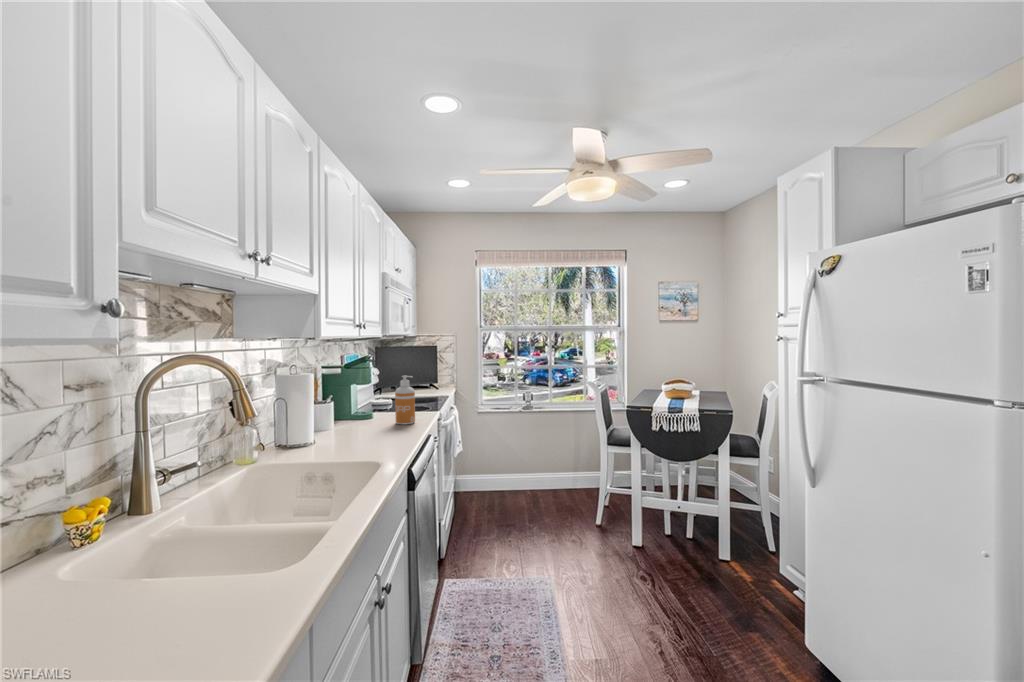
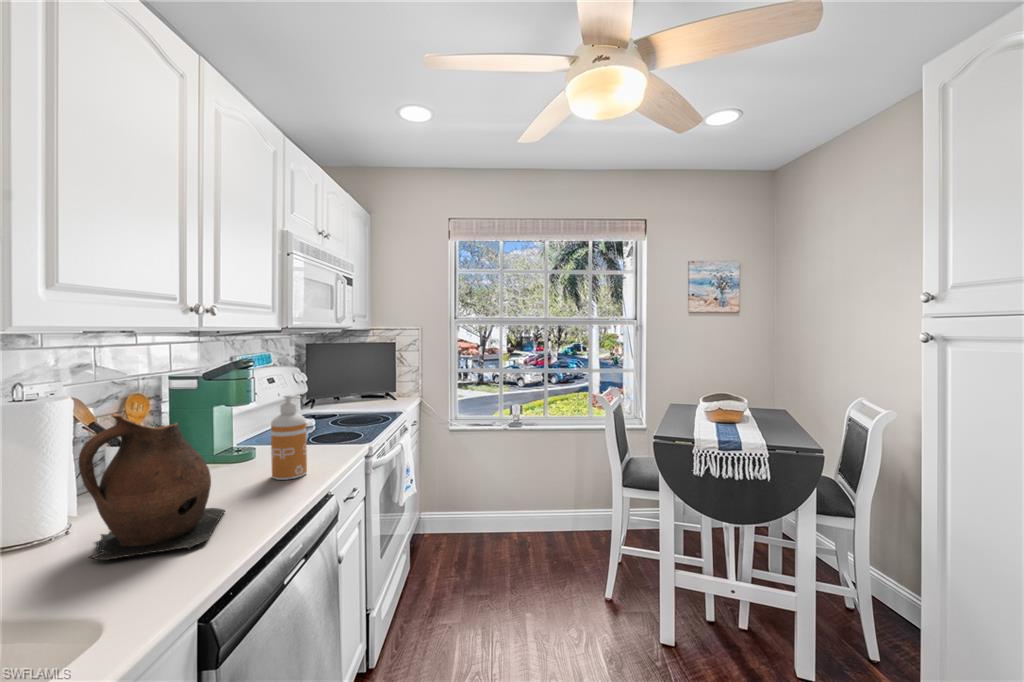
ceramic pitcher: none [337,379,393,446] -> present [79,414,225,560]

